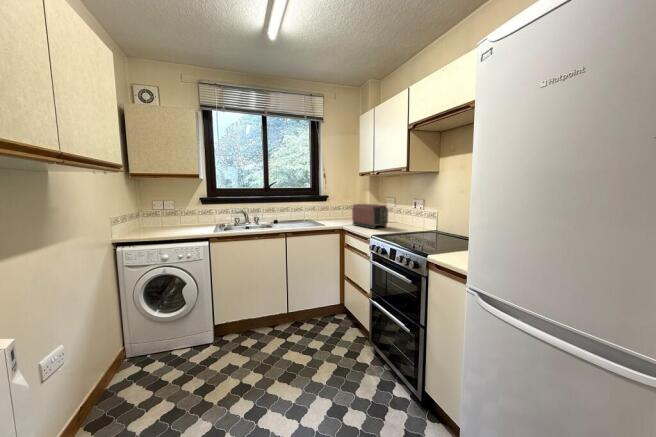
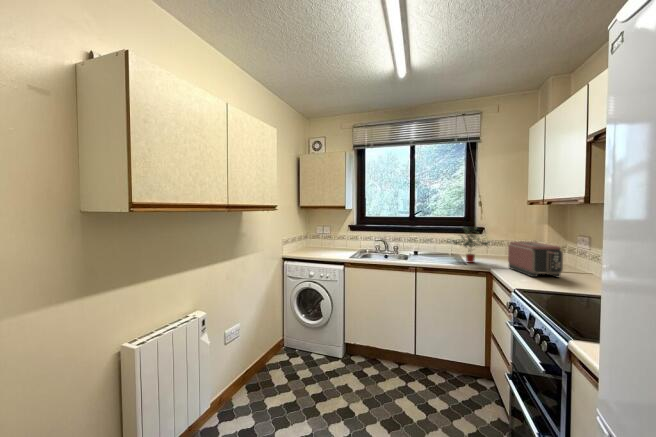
potted plant: none [303,194,341,224] -> present [450,227,489,263]

